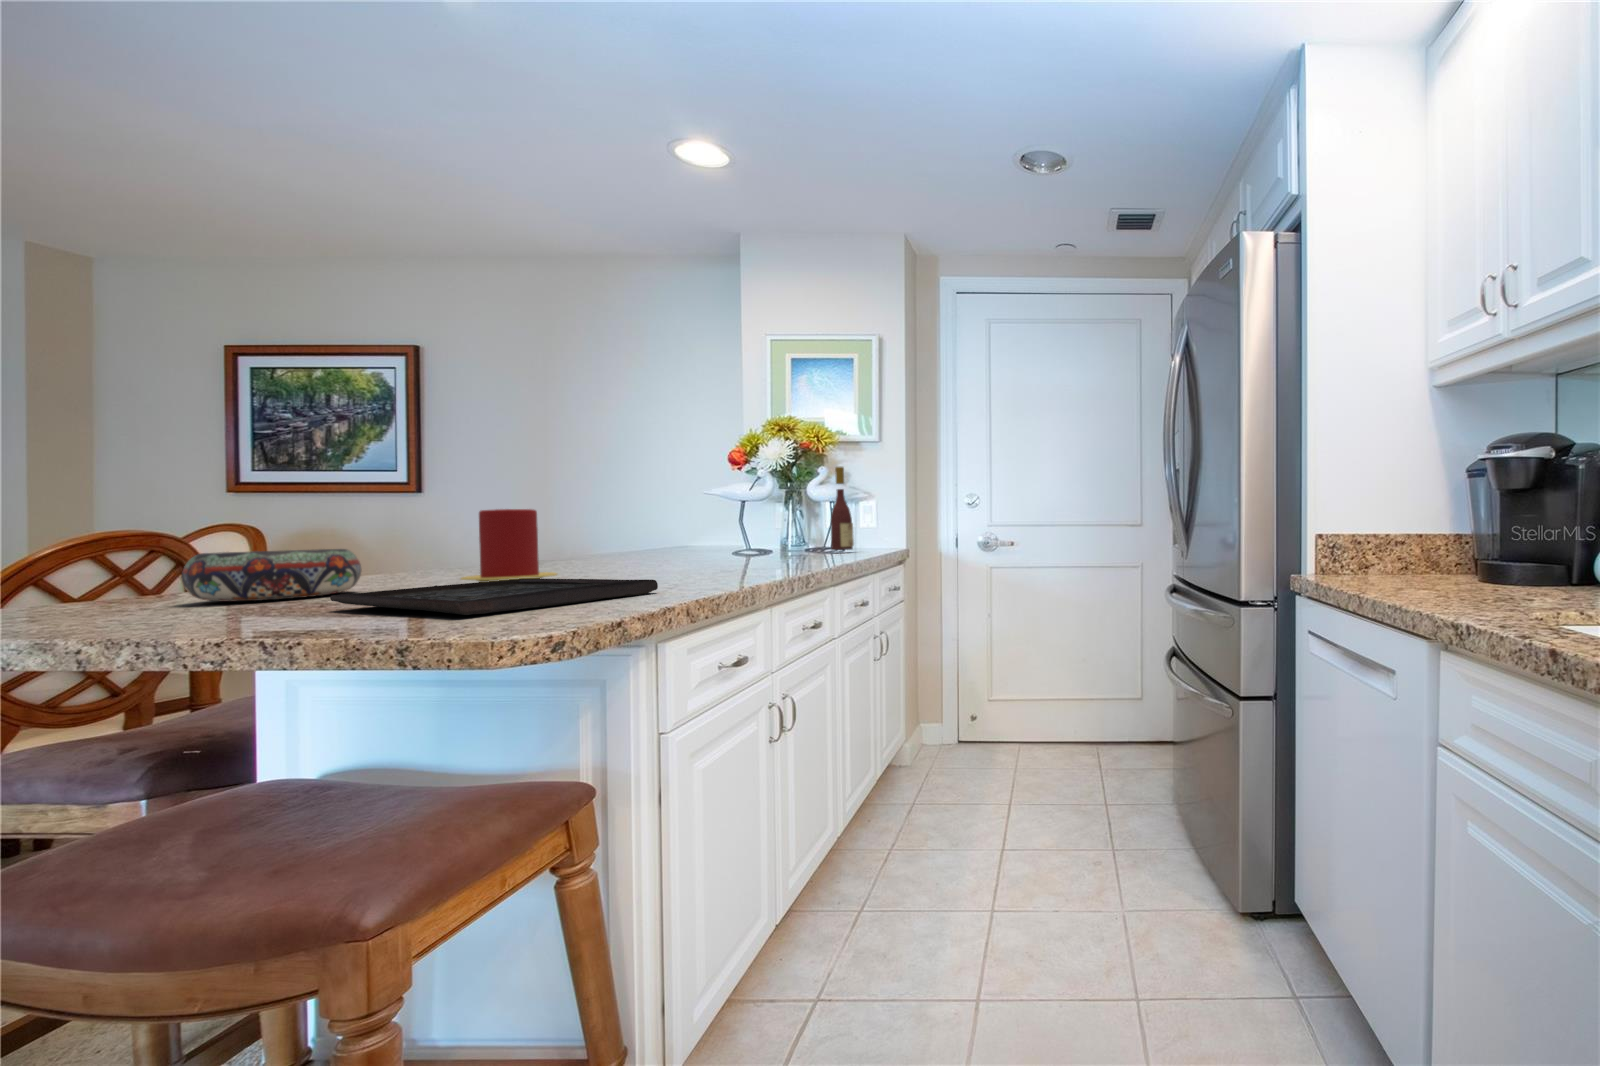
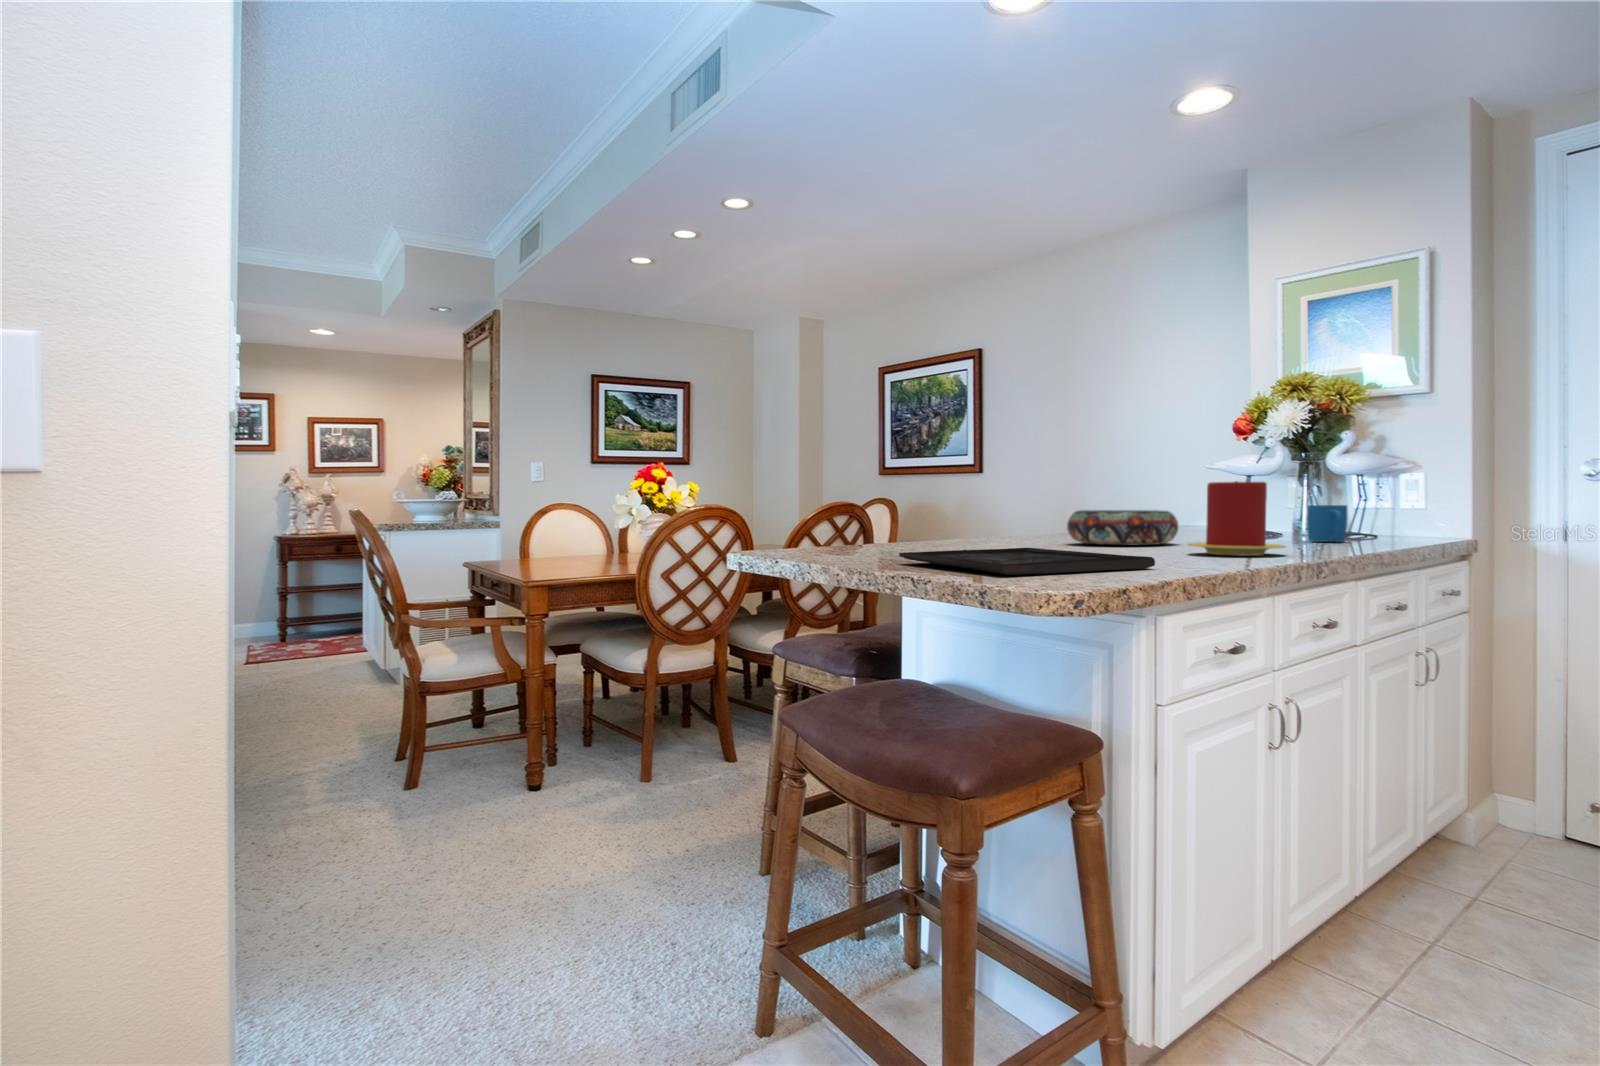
wine bottle: present [830,467,854,550] -> none [1359,434,1394,537]
candle: present [461,509,557,582] -> present [1188,481,1286,556]
mug: none [794,525,823,558] -> present [1307,505,1347,542]
decorative bowl: present [181,549,361,602] -> present [1067,510,1178,545]

